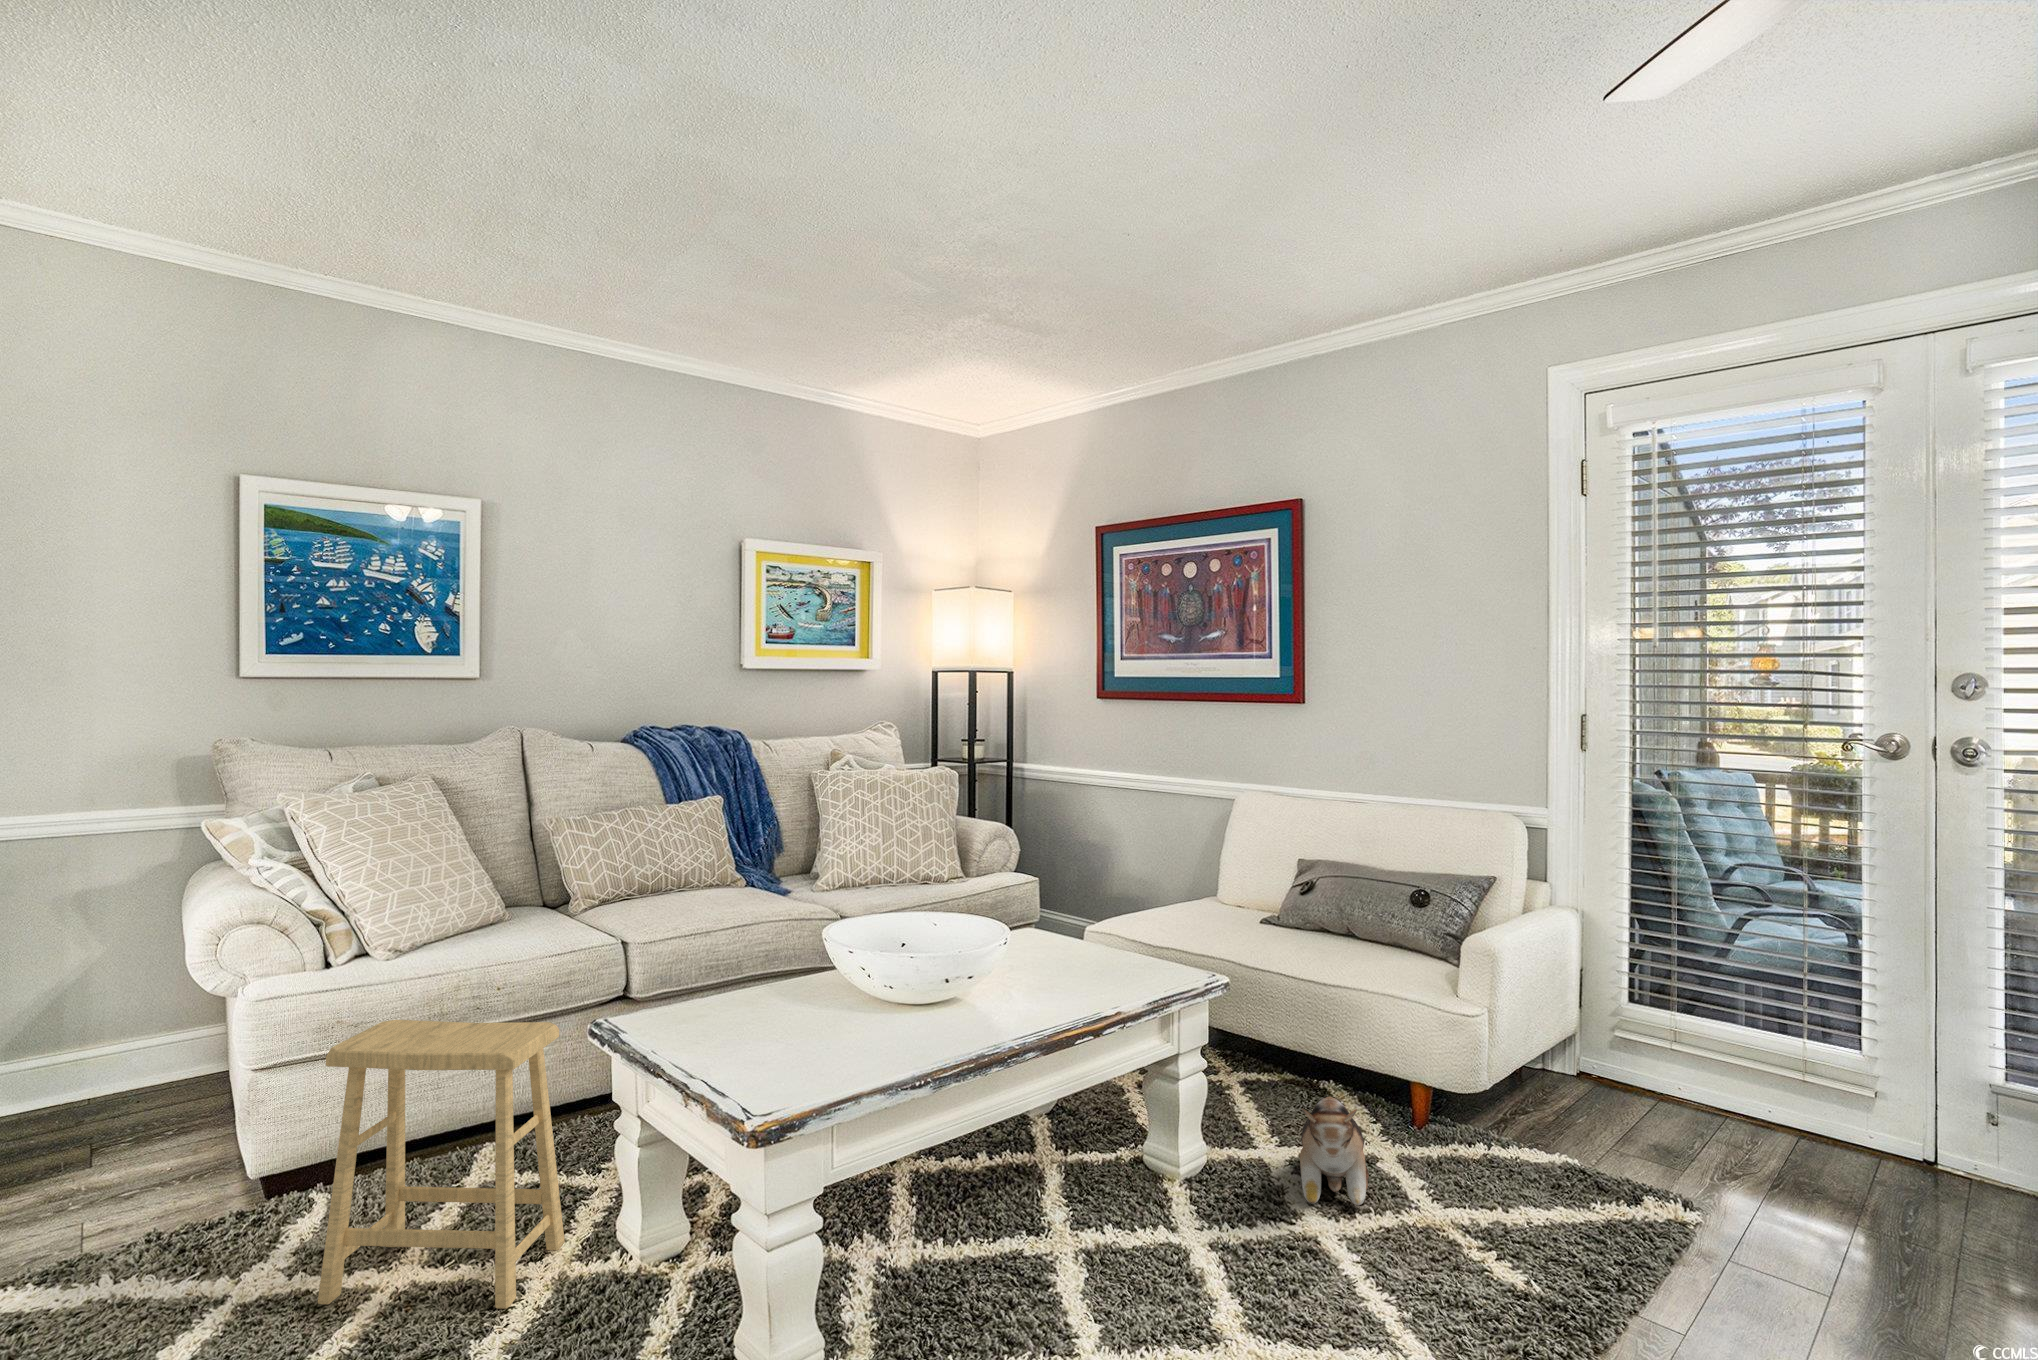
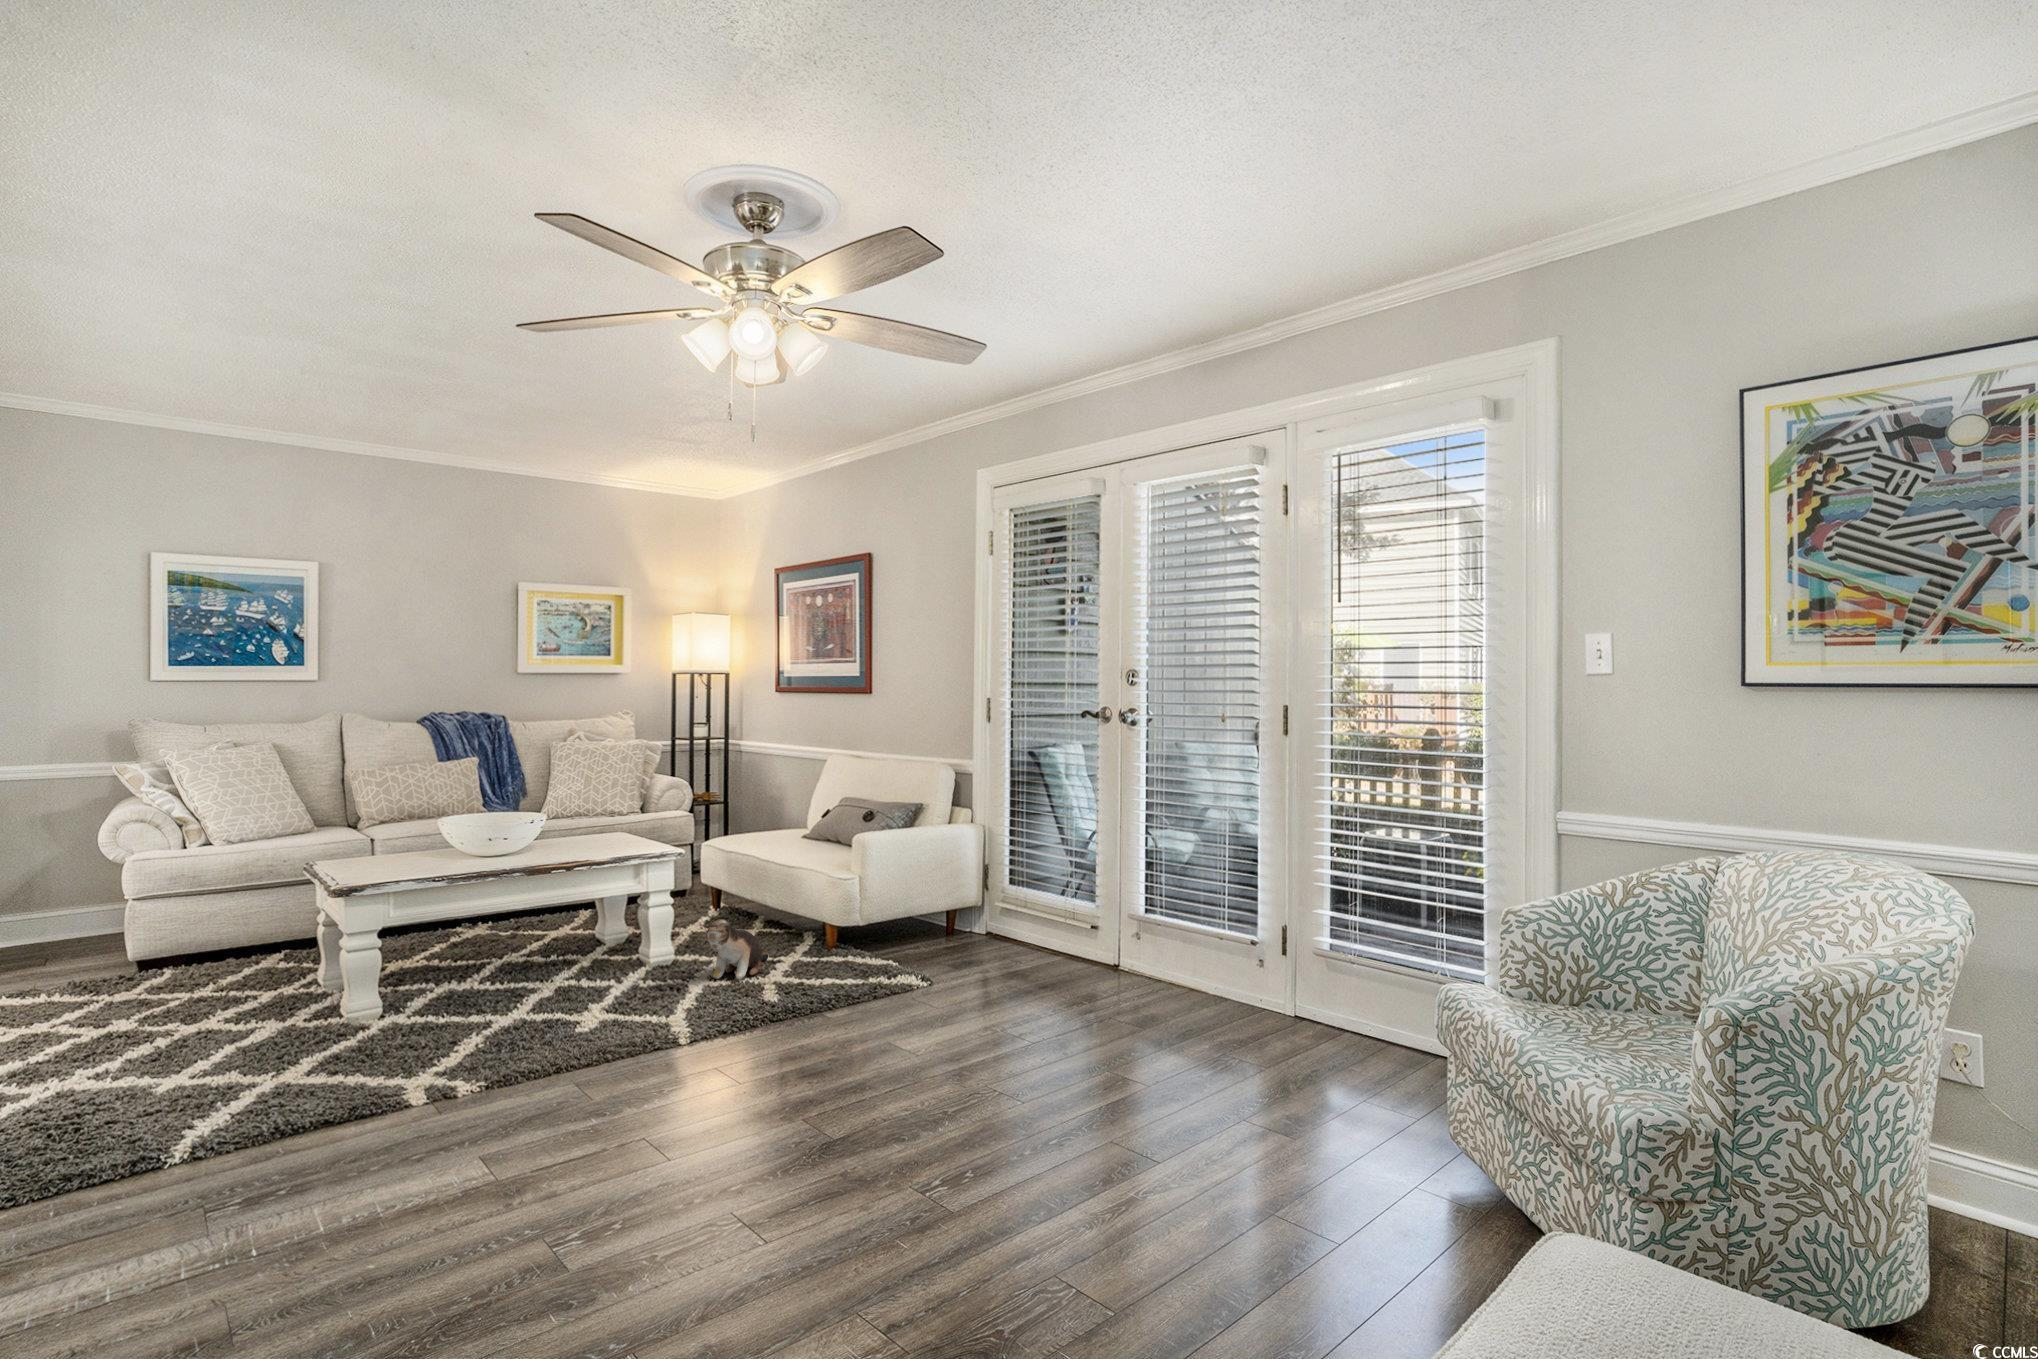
footstool: present [318,1020,565,1309] -> none [149,868,292,1007]

